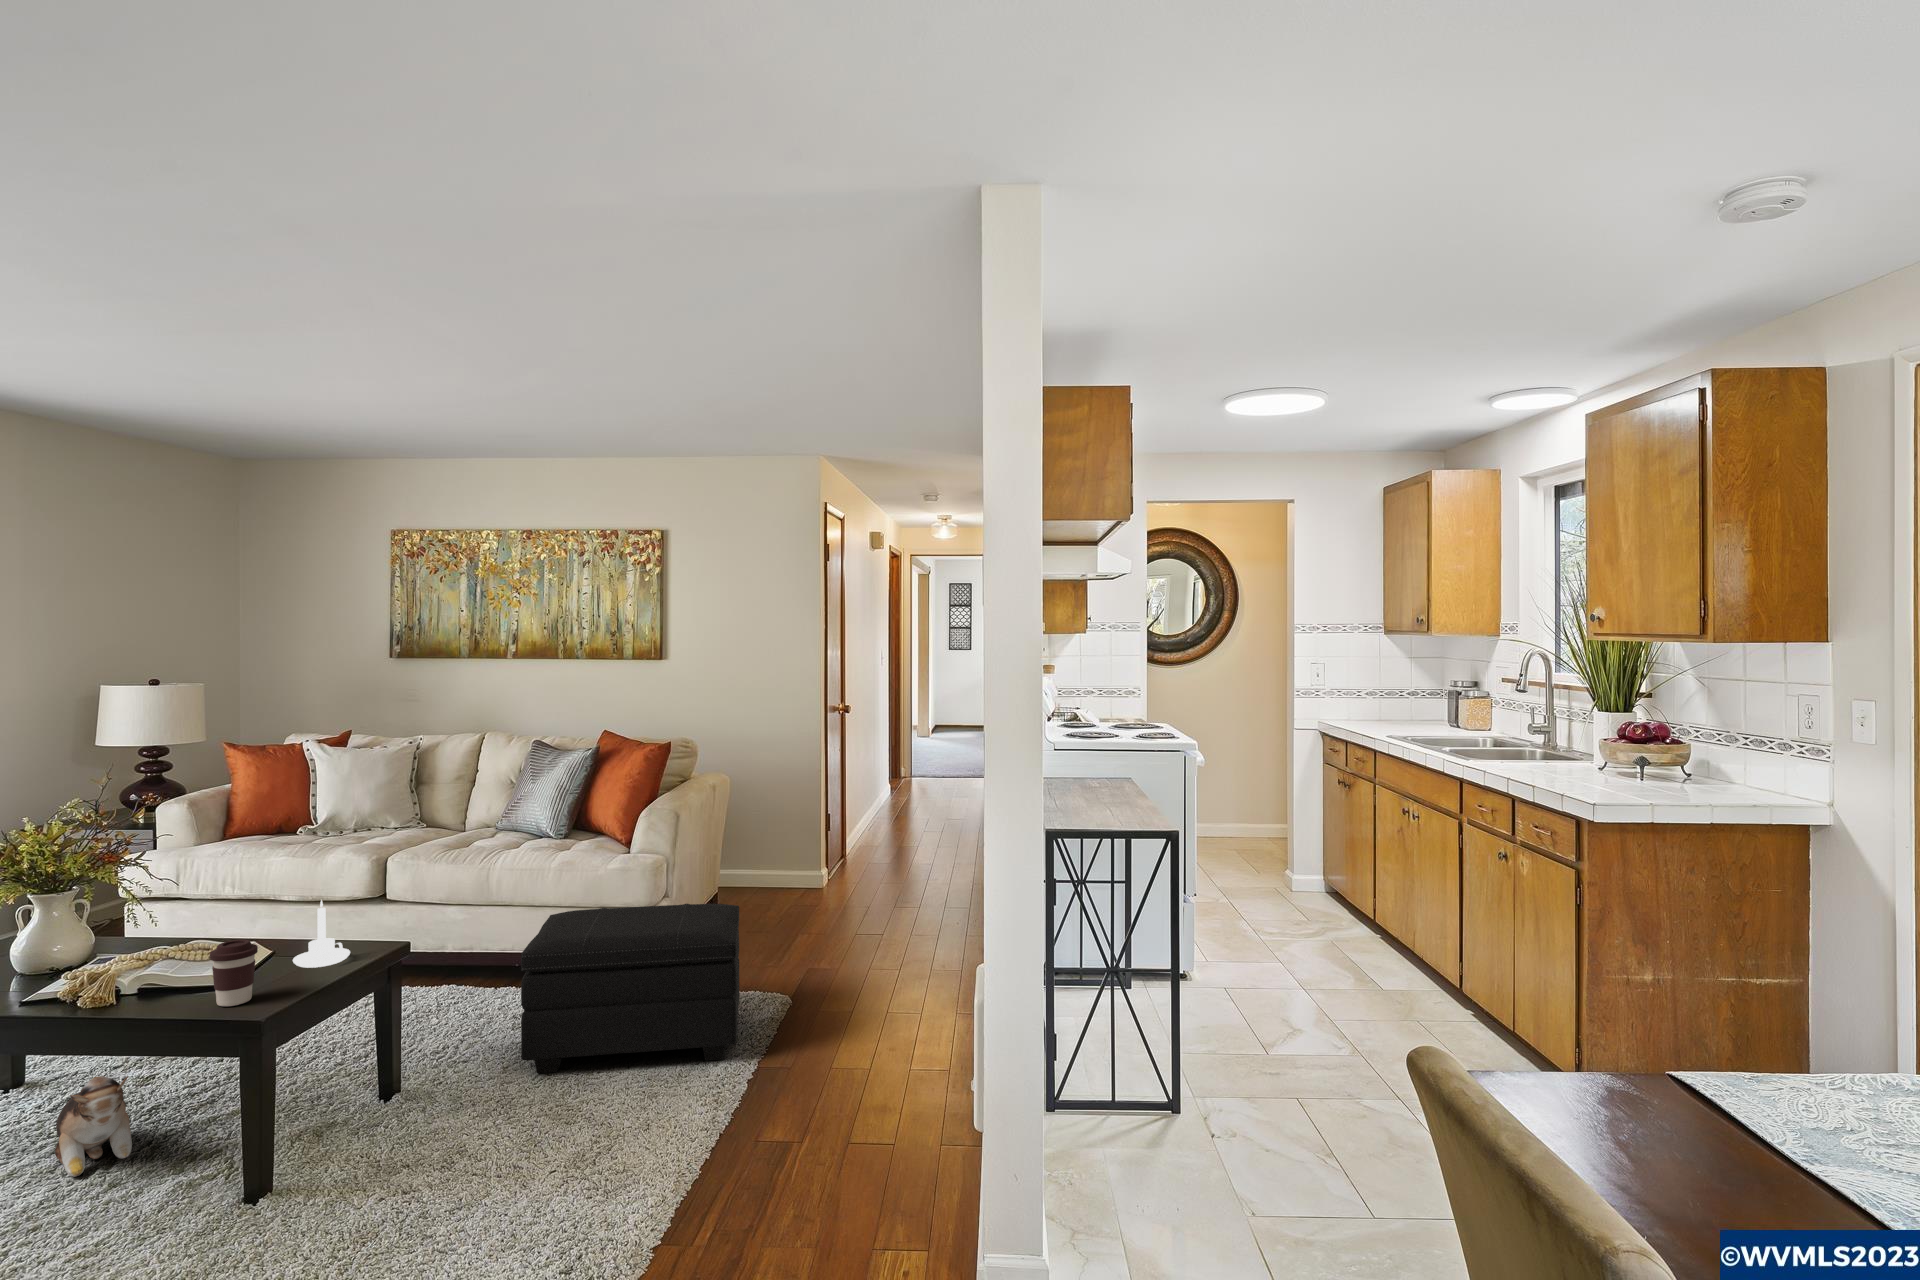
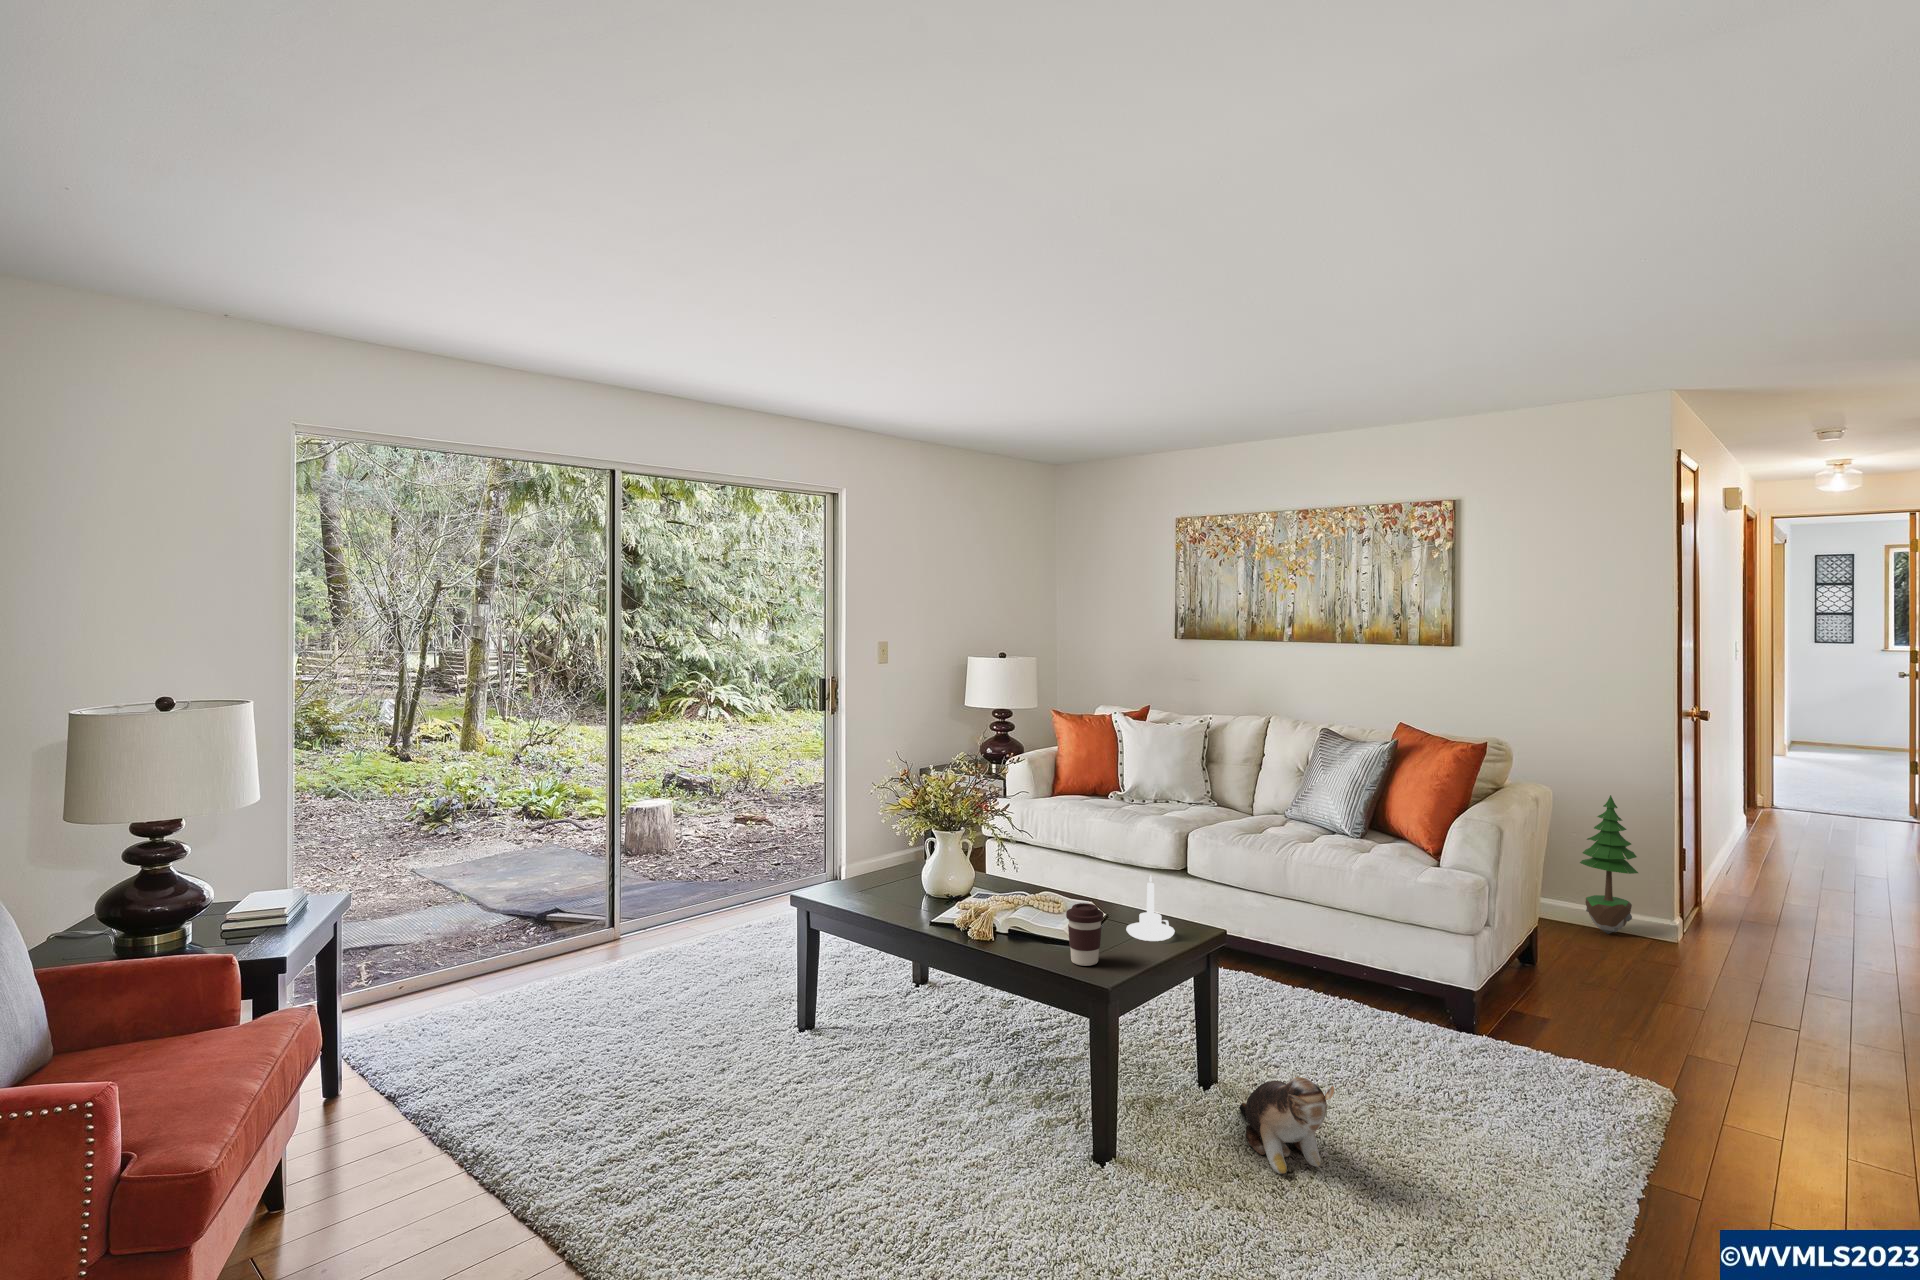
potted tree: none [756,778,797,891] -> present [1580,795,1638,934]
footstool: present [521,904,739,1073] -> none [1338,925,1613,1152]
plush toy: present [55,1076,132,1177] -> present [1239,1077,1334,1174]

